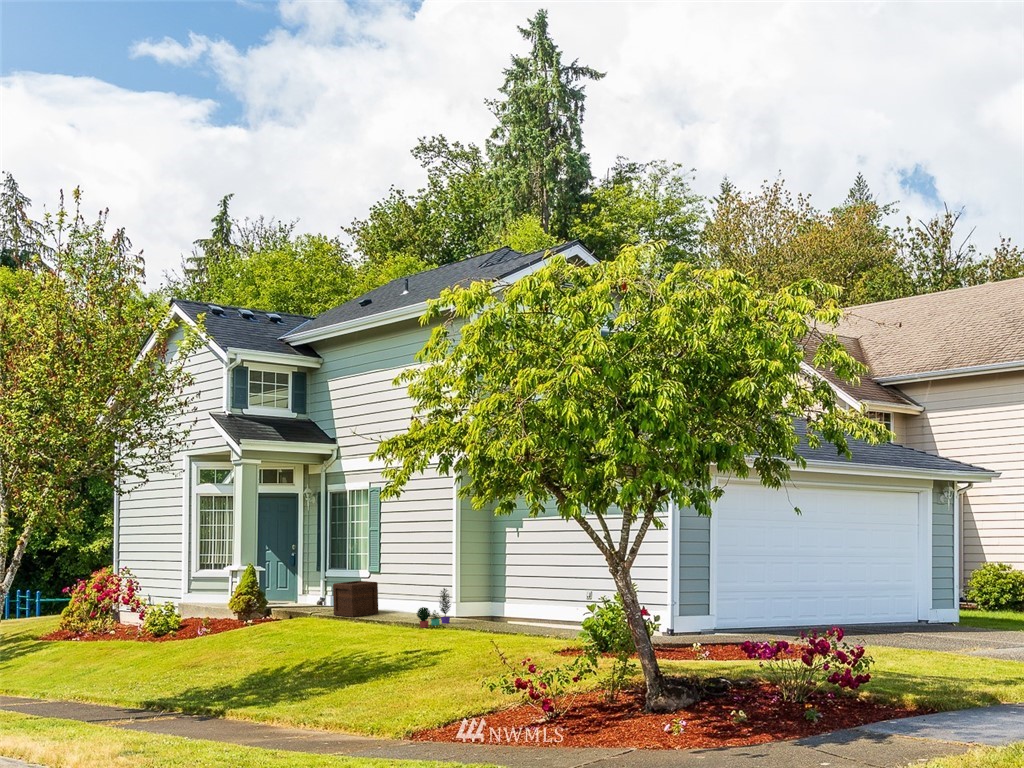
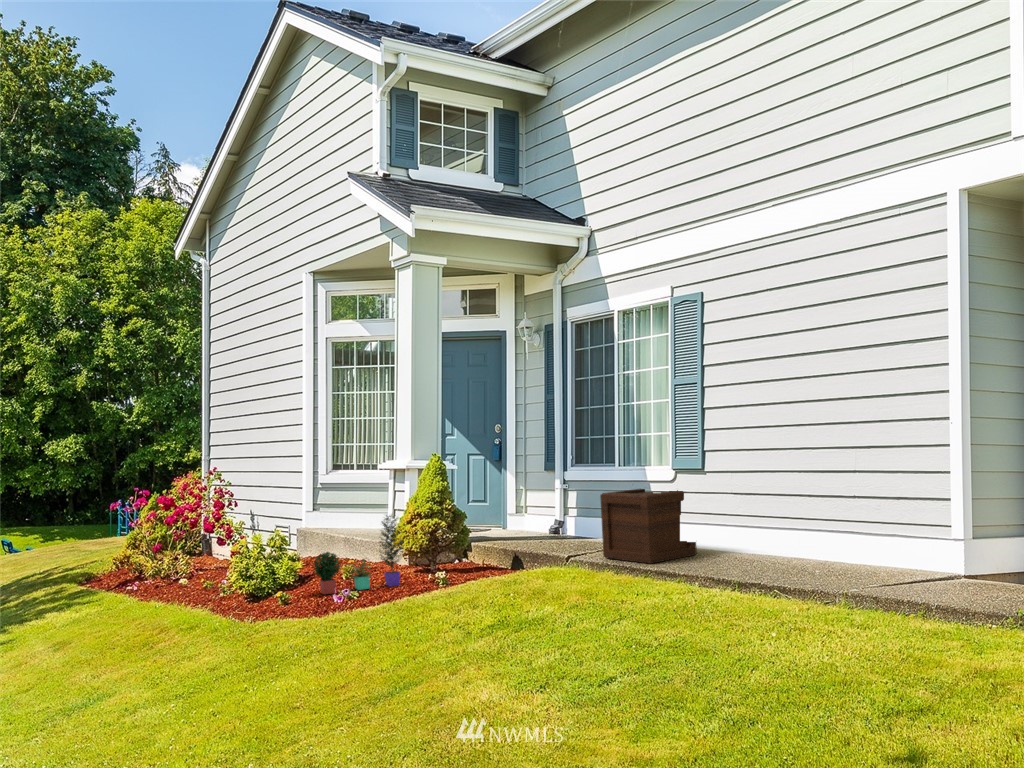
potted plant: present [416,588,451,628] -> present [313,515,403,594]

